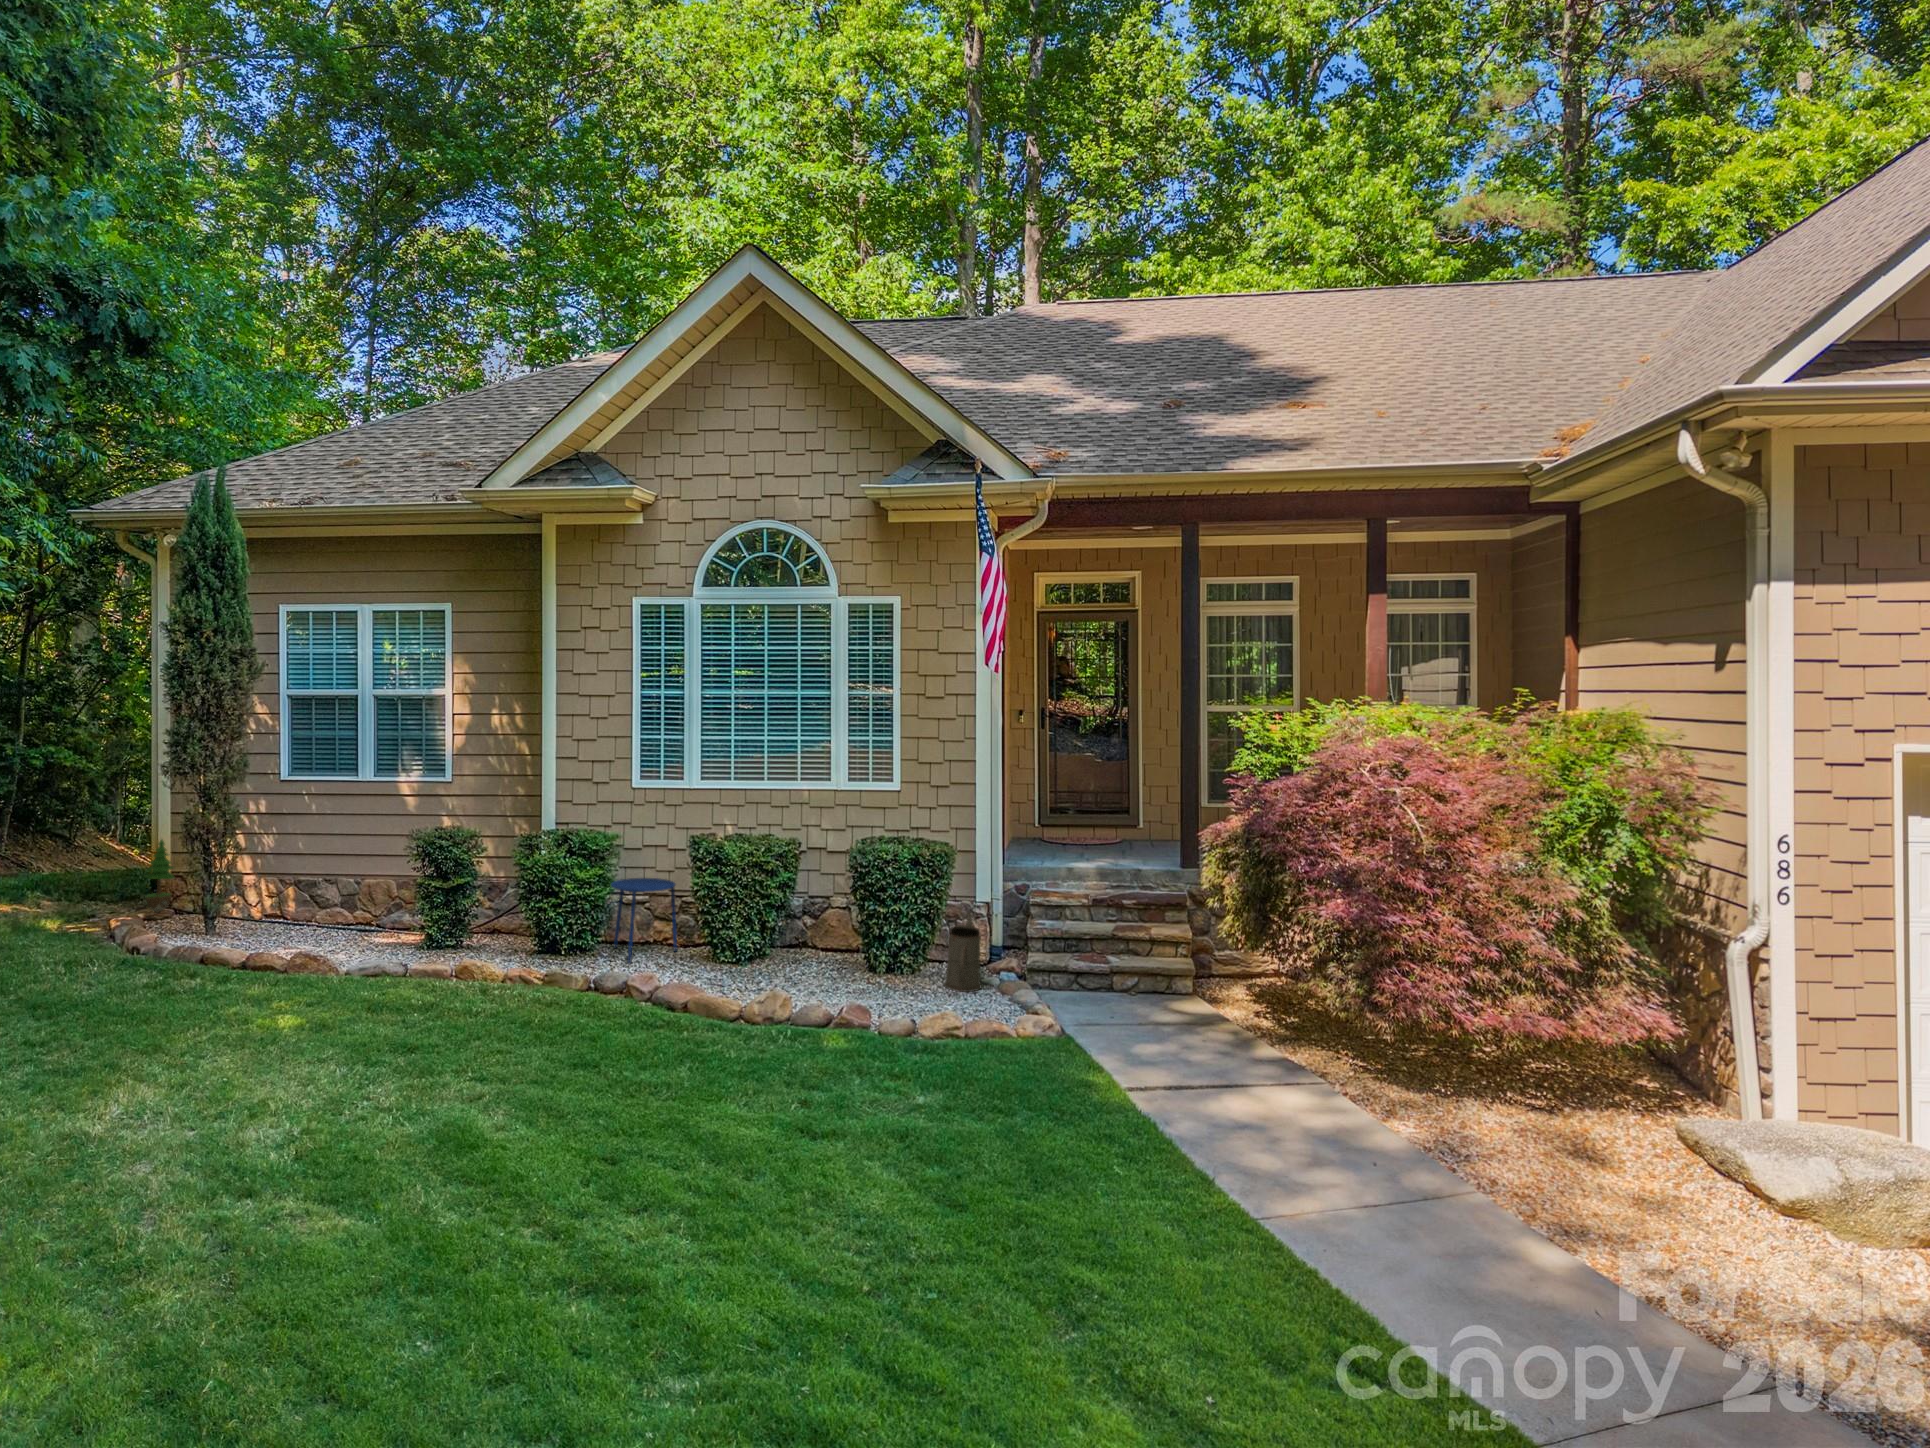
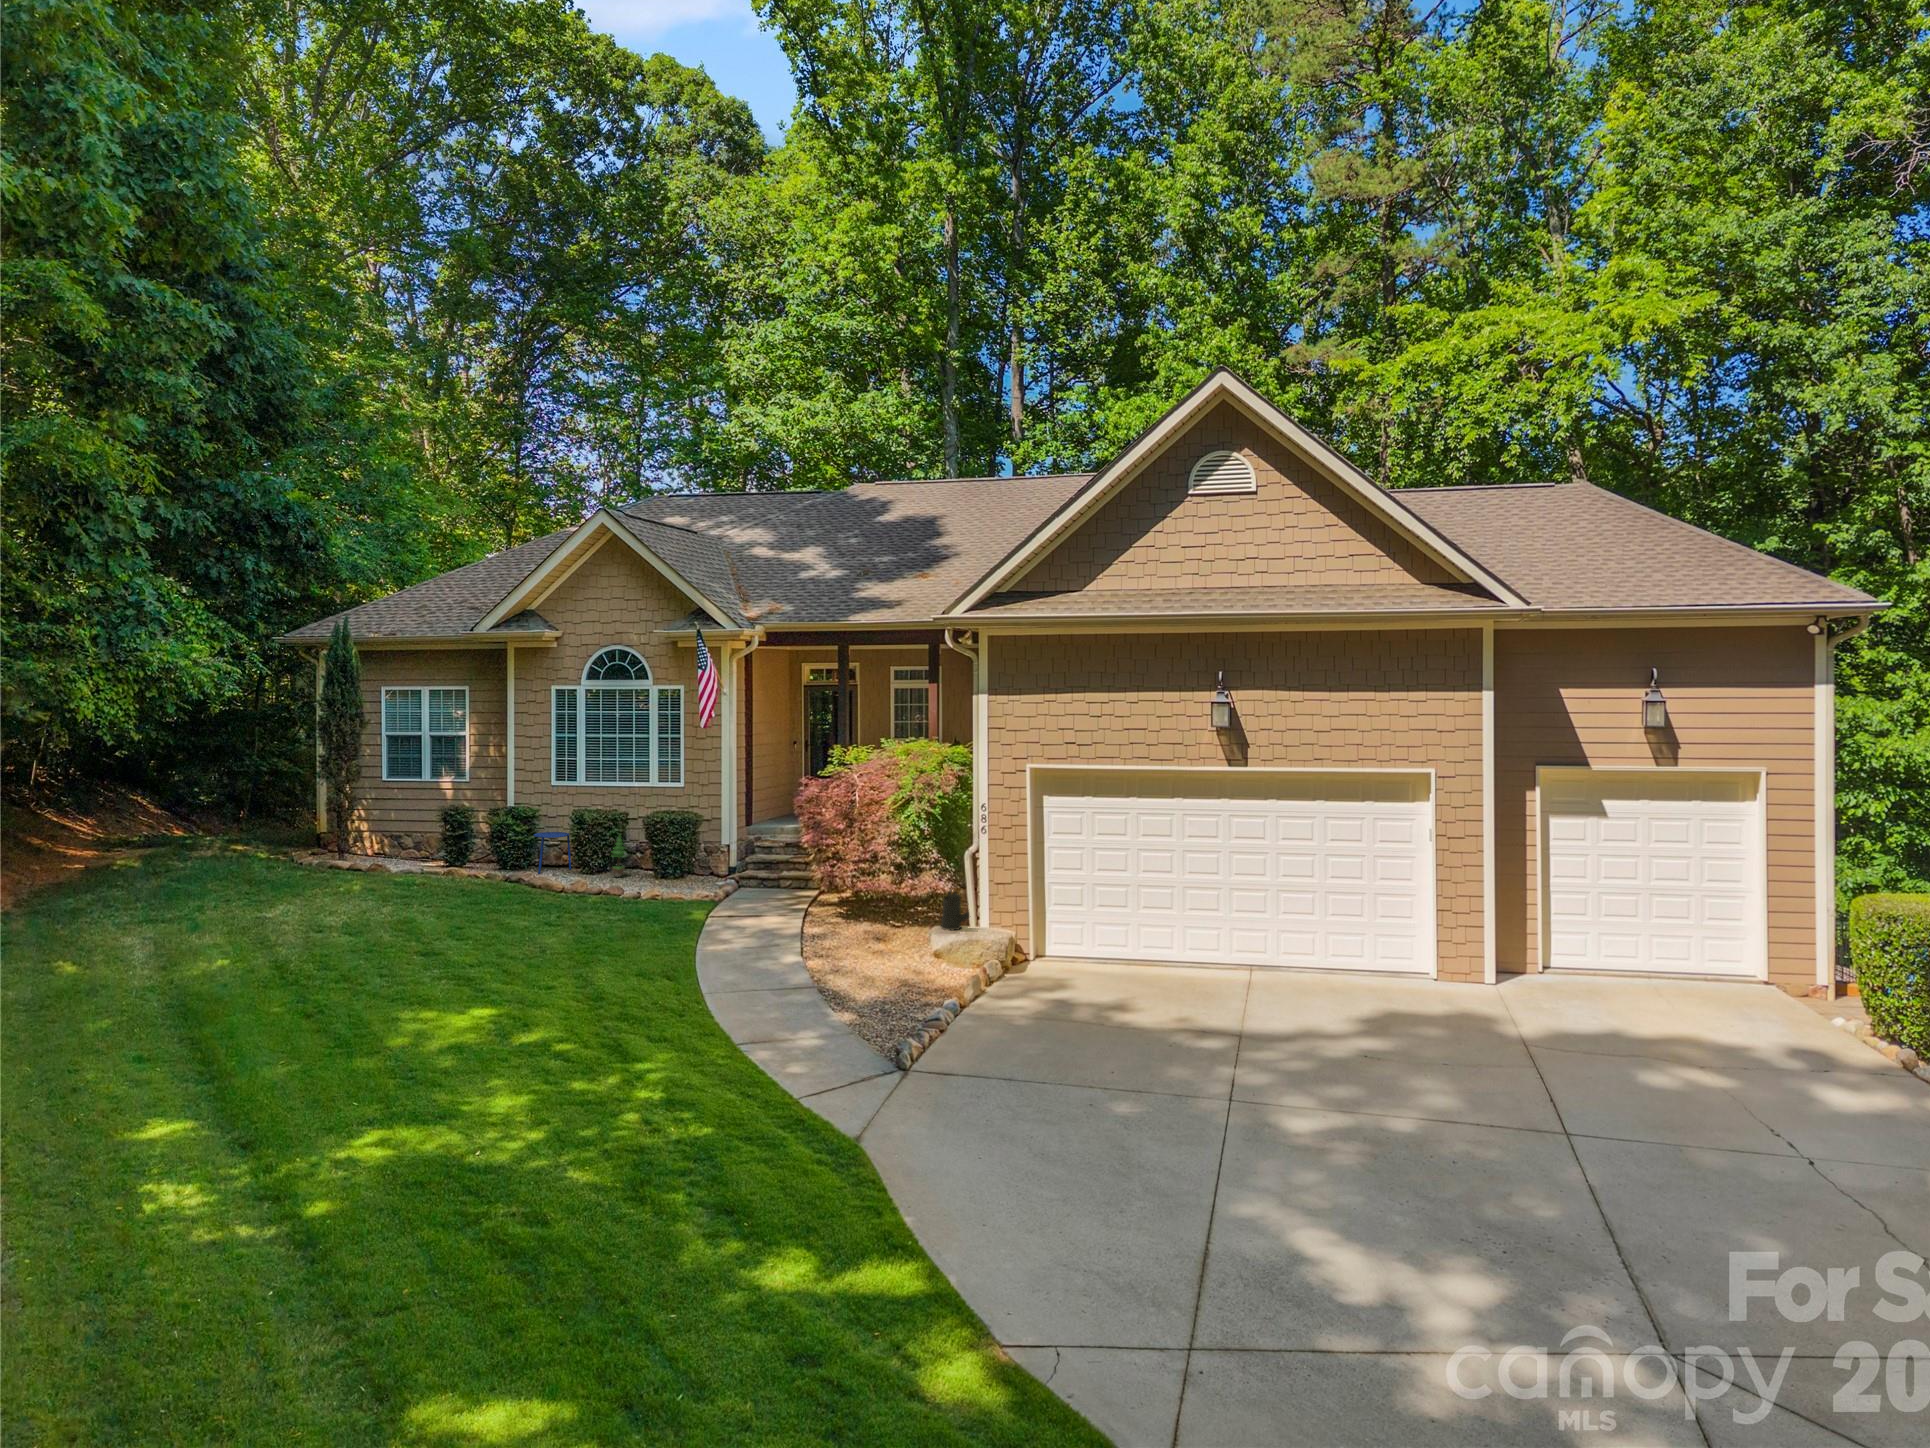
potted tree: present [145,839,174,912] -> present [612,834,625,877]
watering can: present [944,913,981,992] -> present [941,889,969,930]

